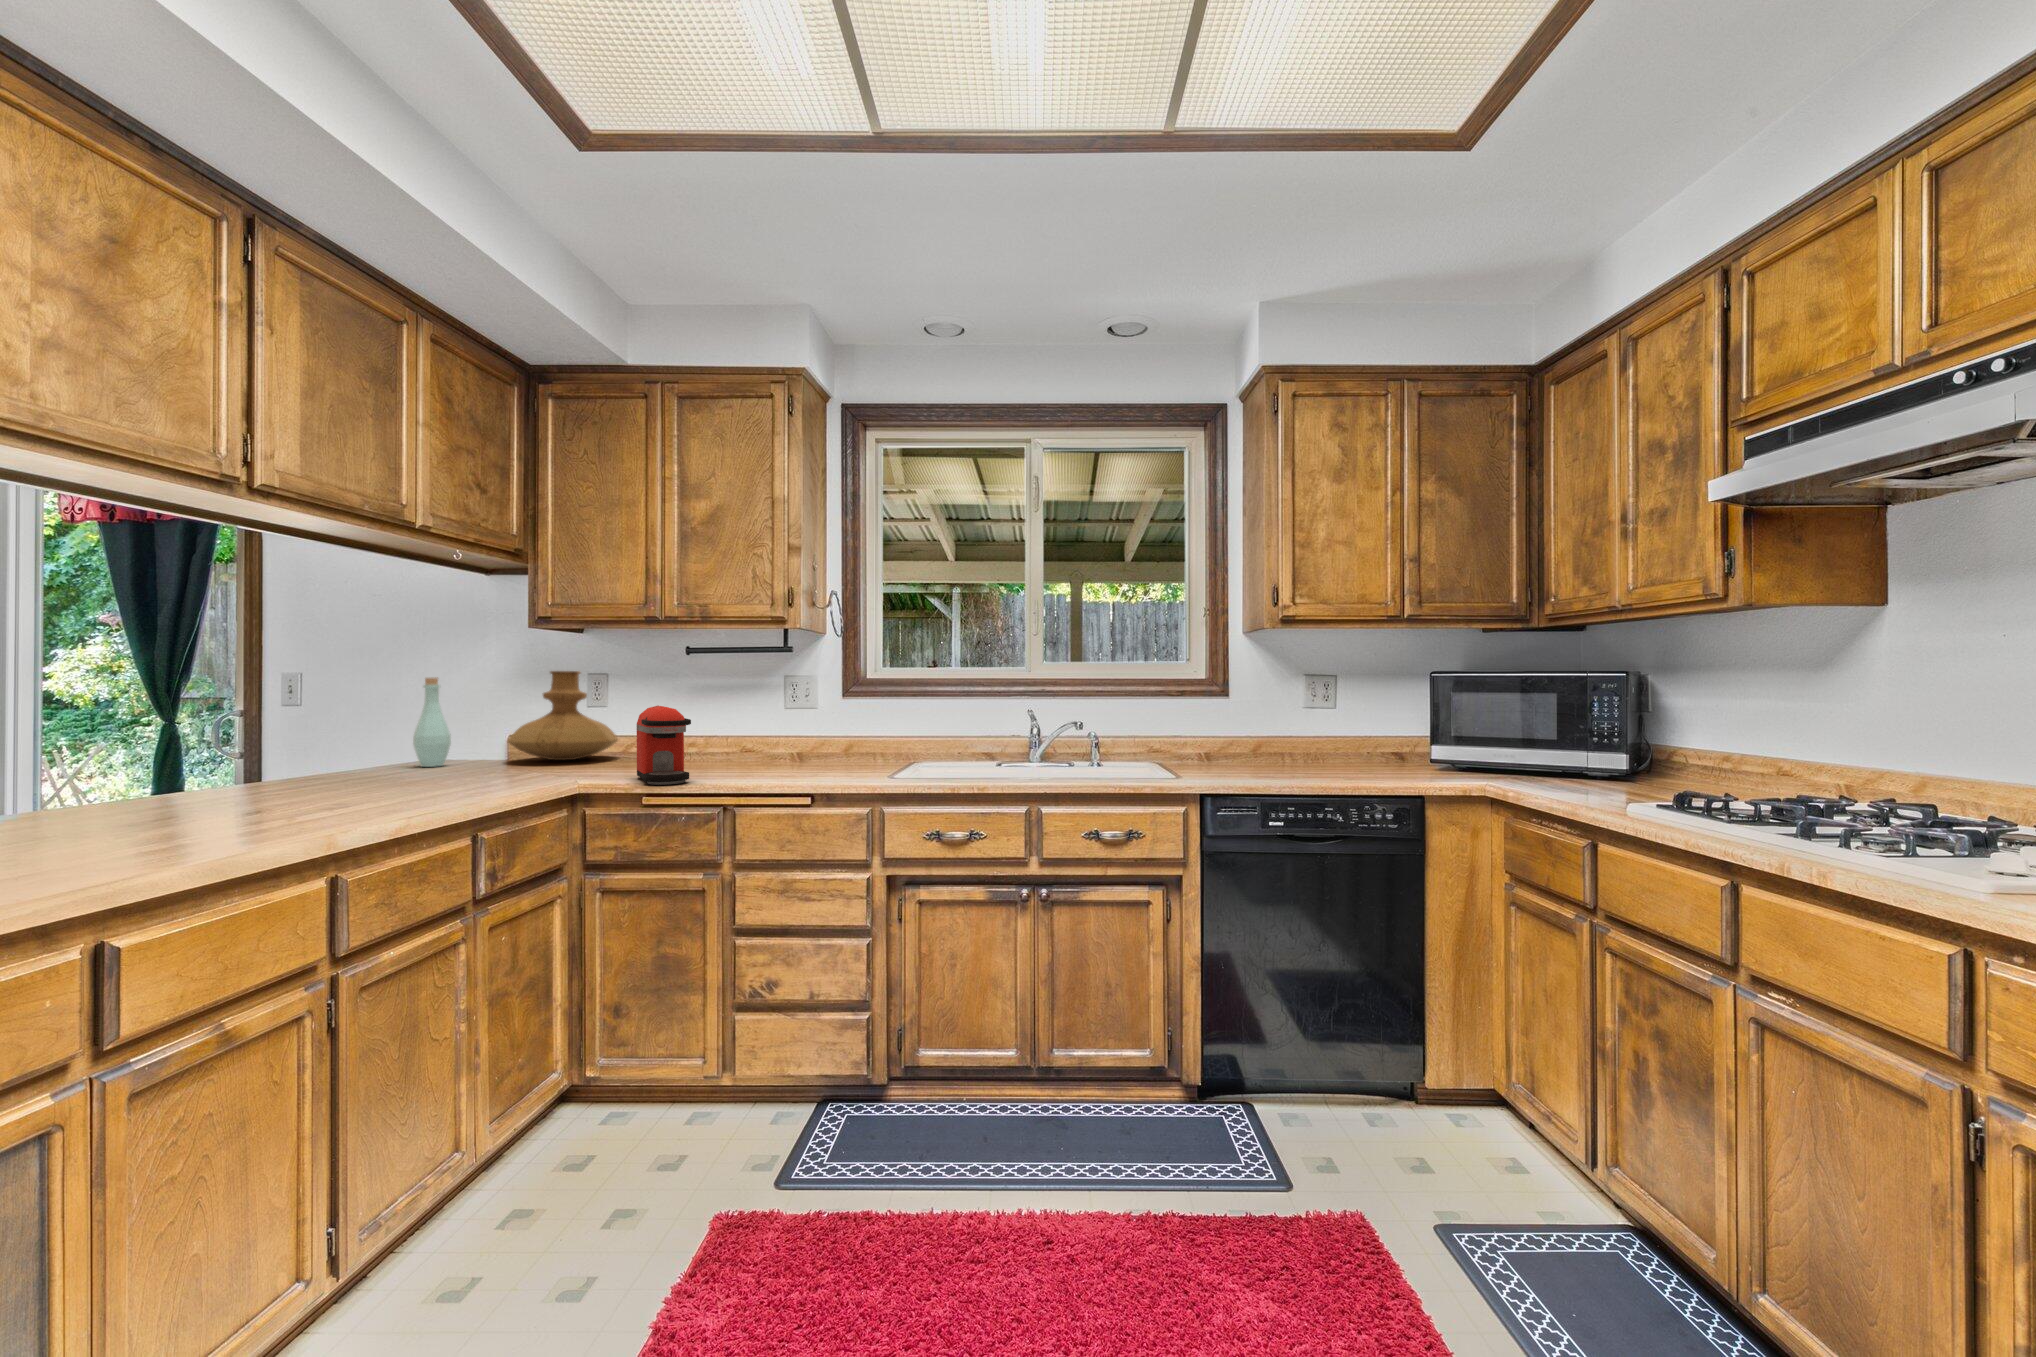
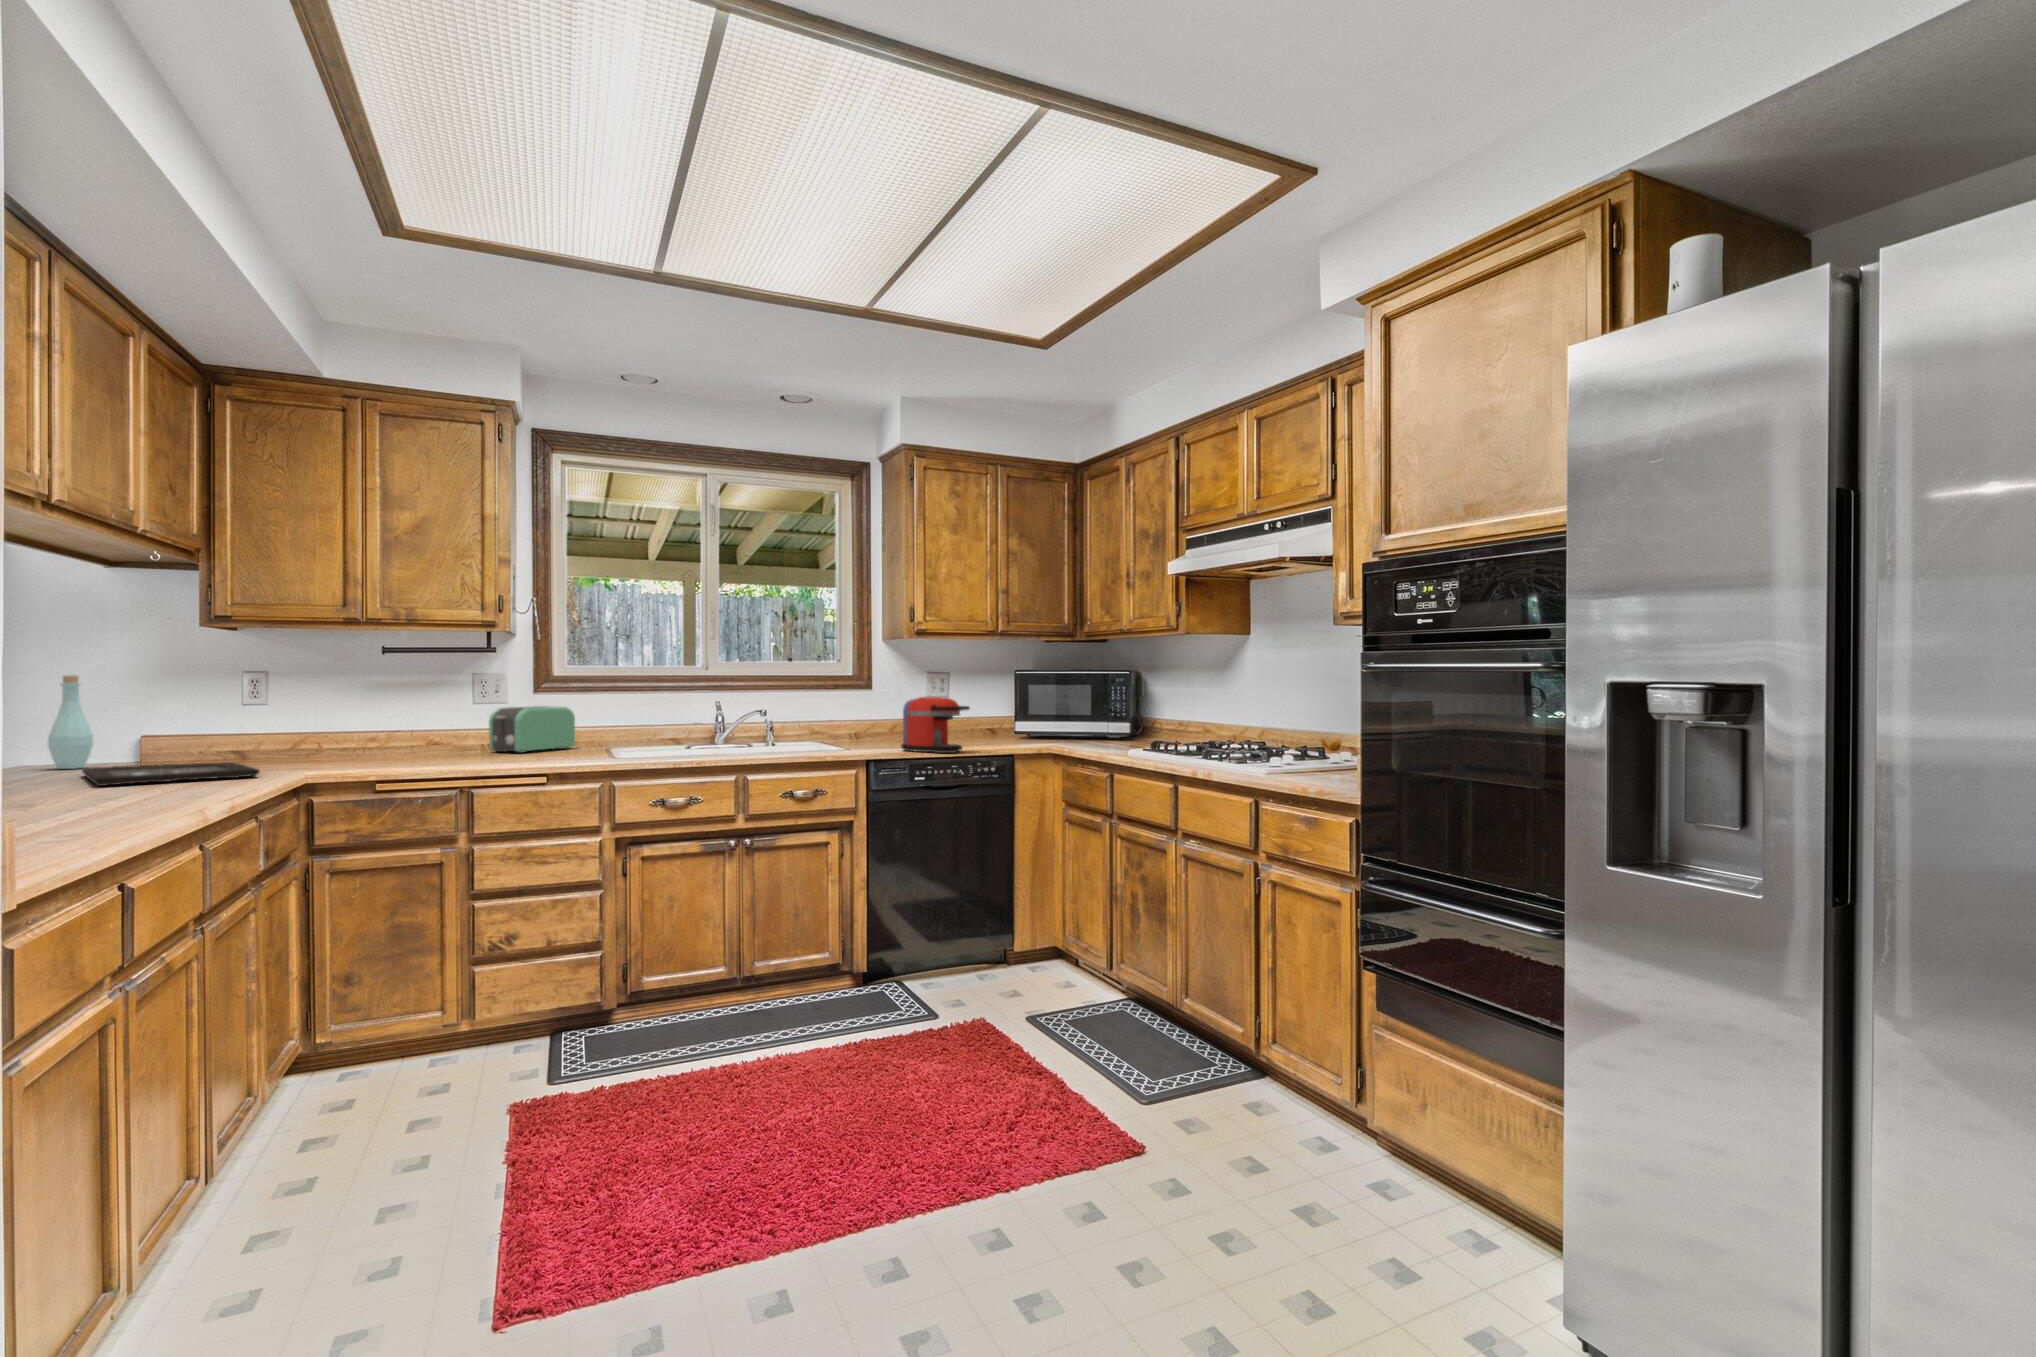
vase: present [507,671,618,760] -> none [156,669,286,760]
coffee maker: present [637,706,691,785] -> present [901,697,970,753]
toaster: none [797,710,887,763] -> present [489,706,575,753]
tray: none [366,767,542,793] -> present [82,762,260,786]

